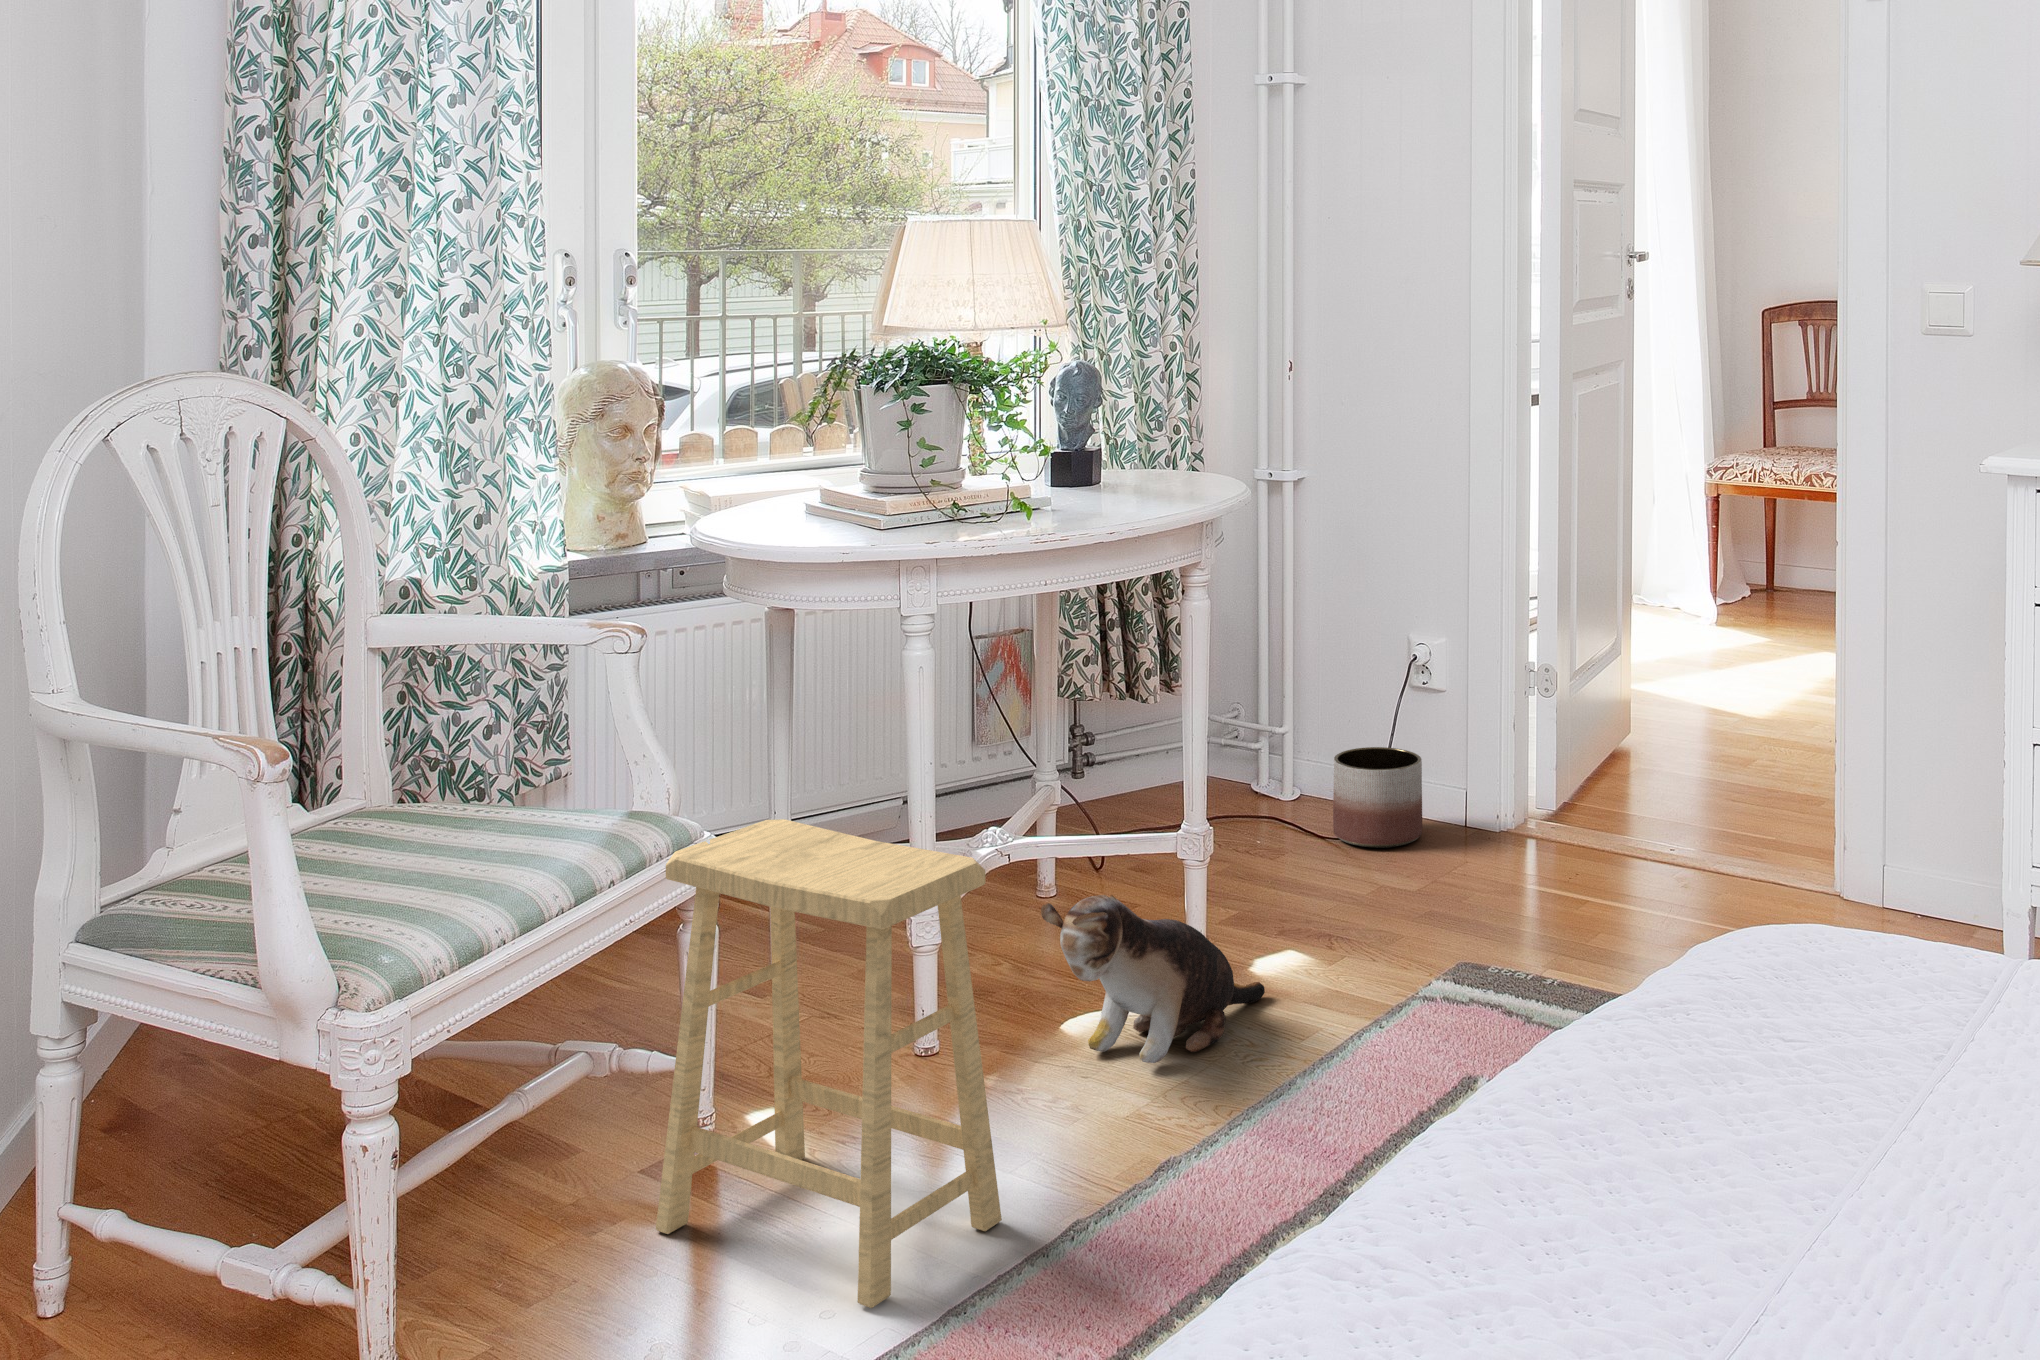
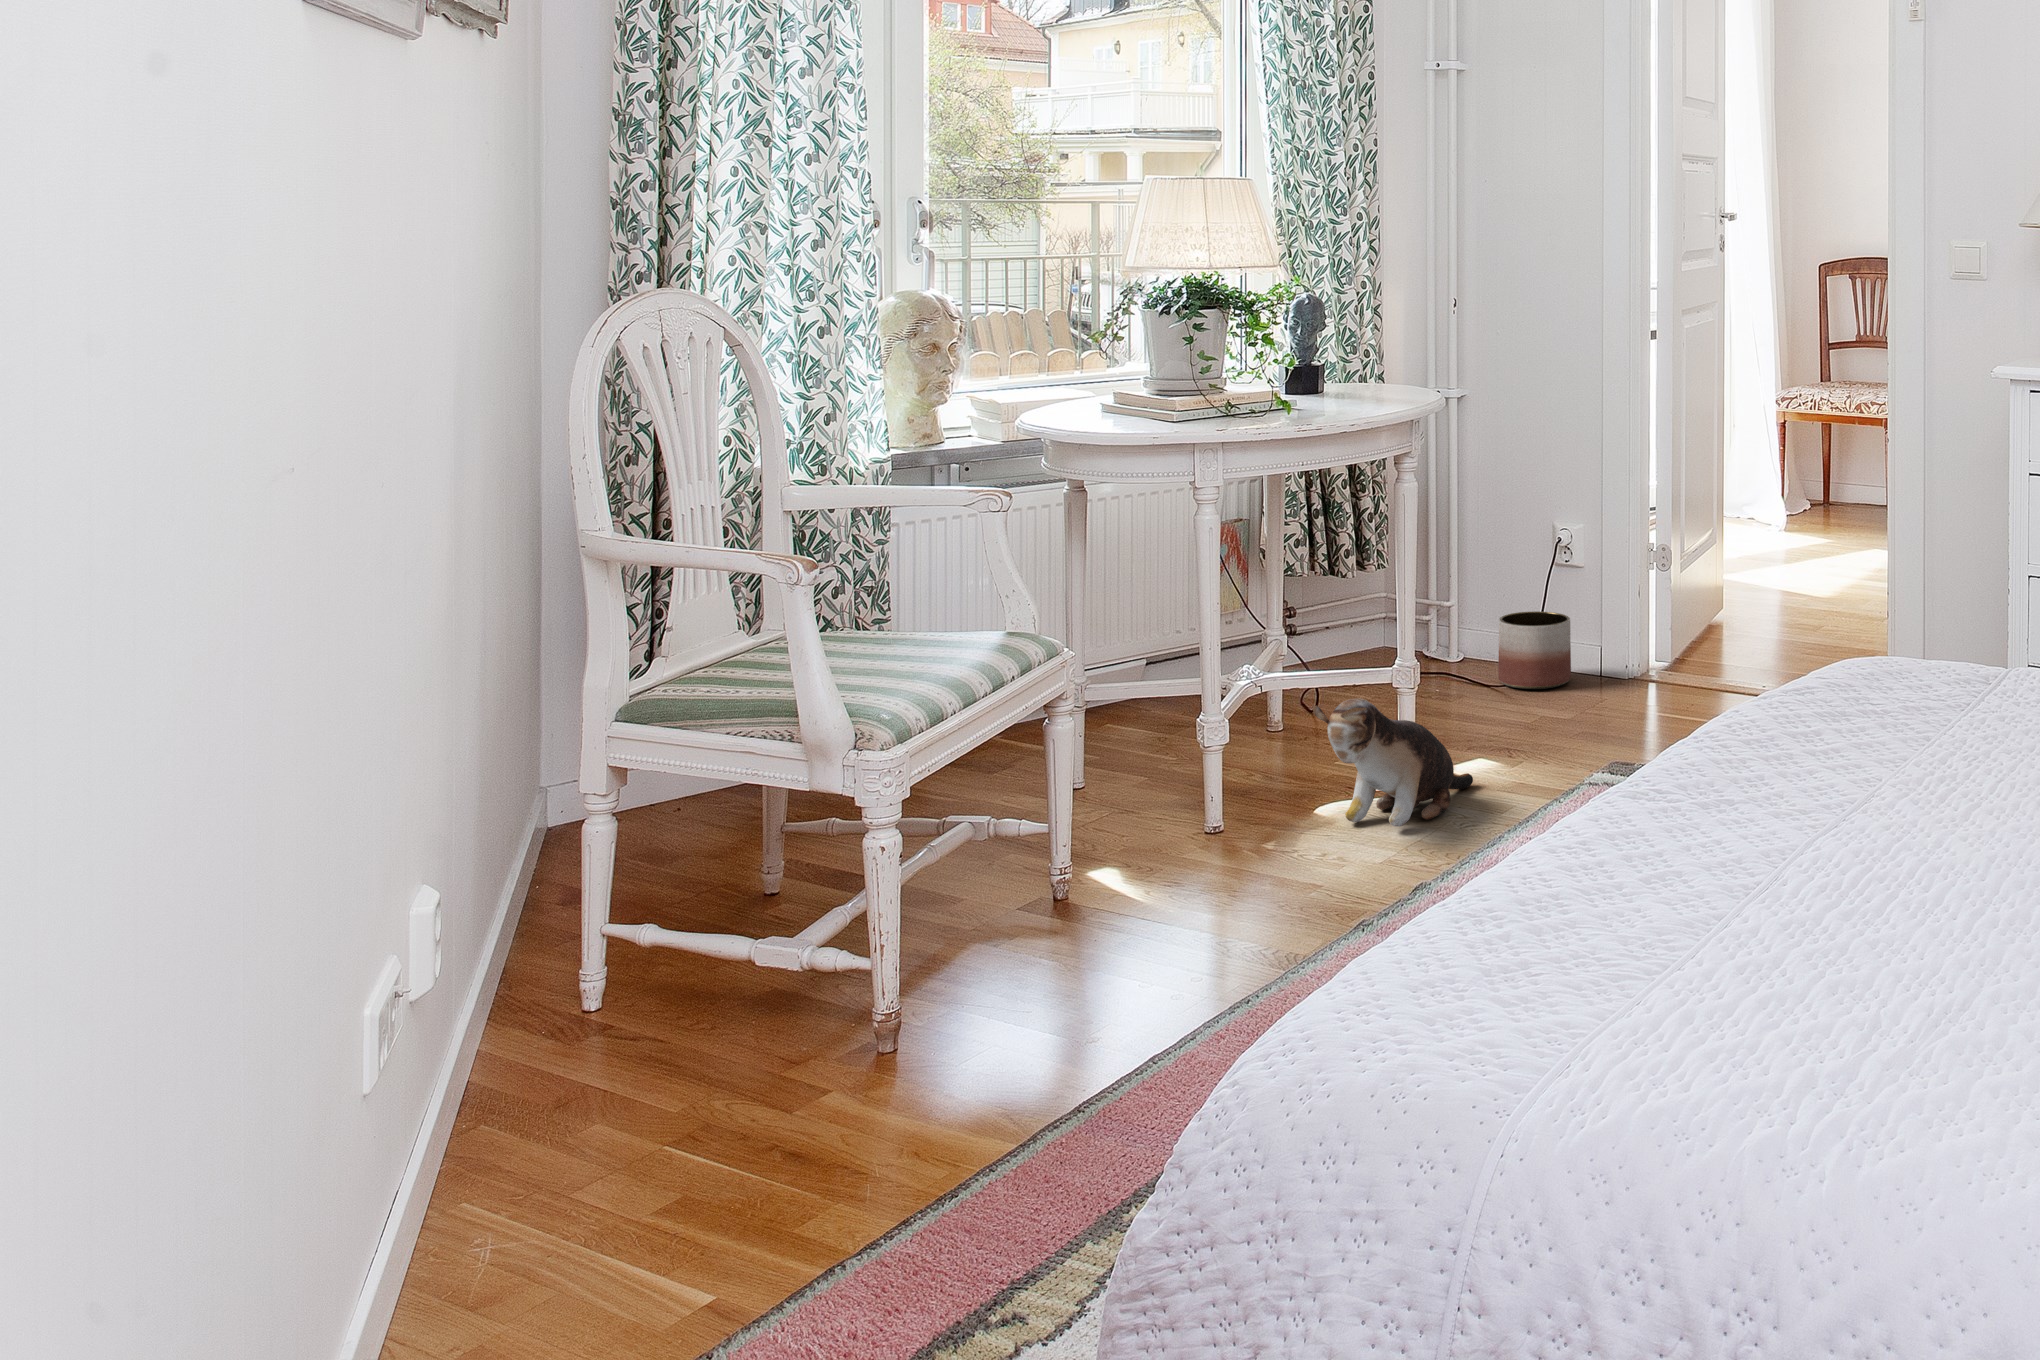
footstool: present [656,819,1002,1308] -> none [1047,631,1314,972]

